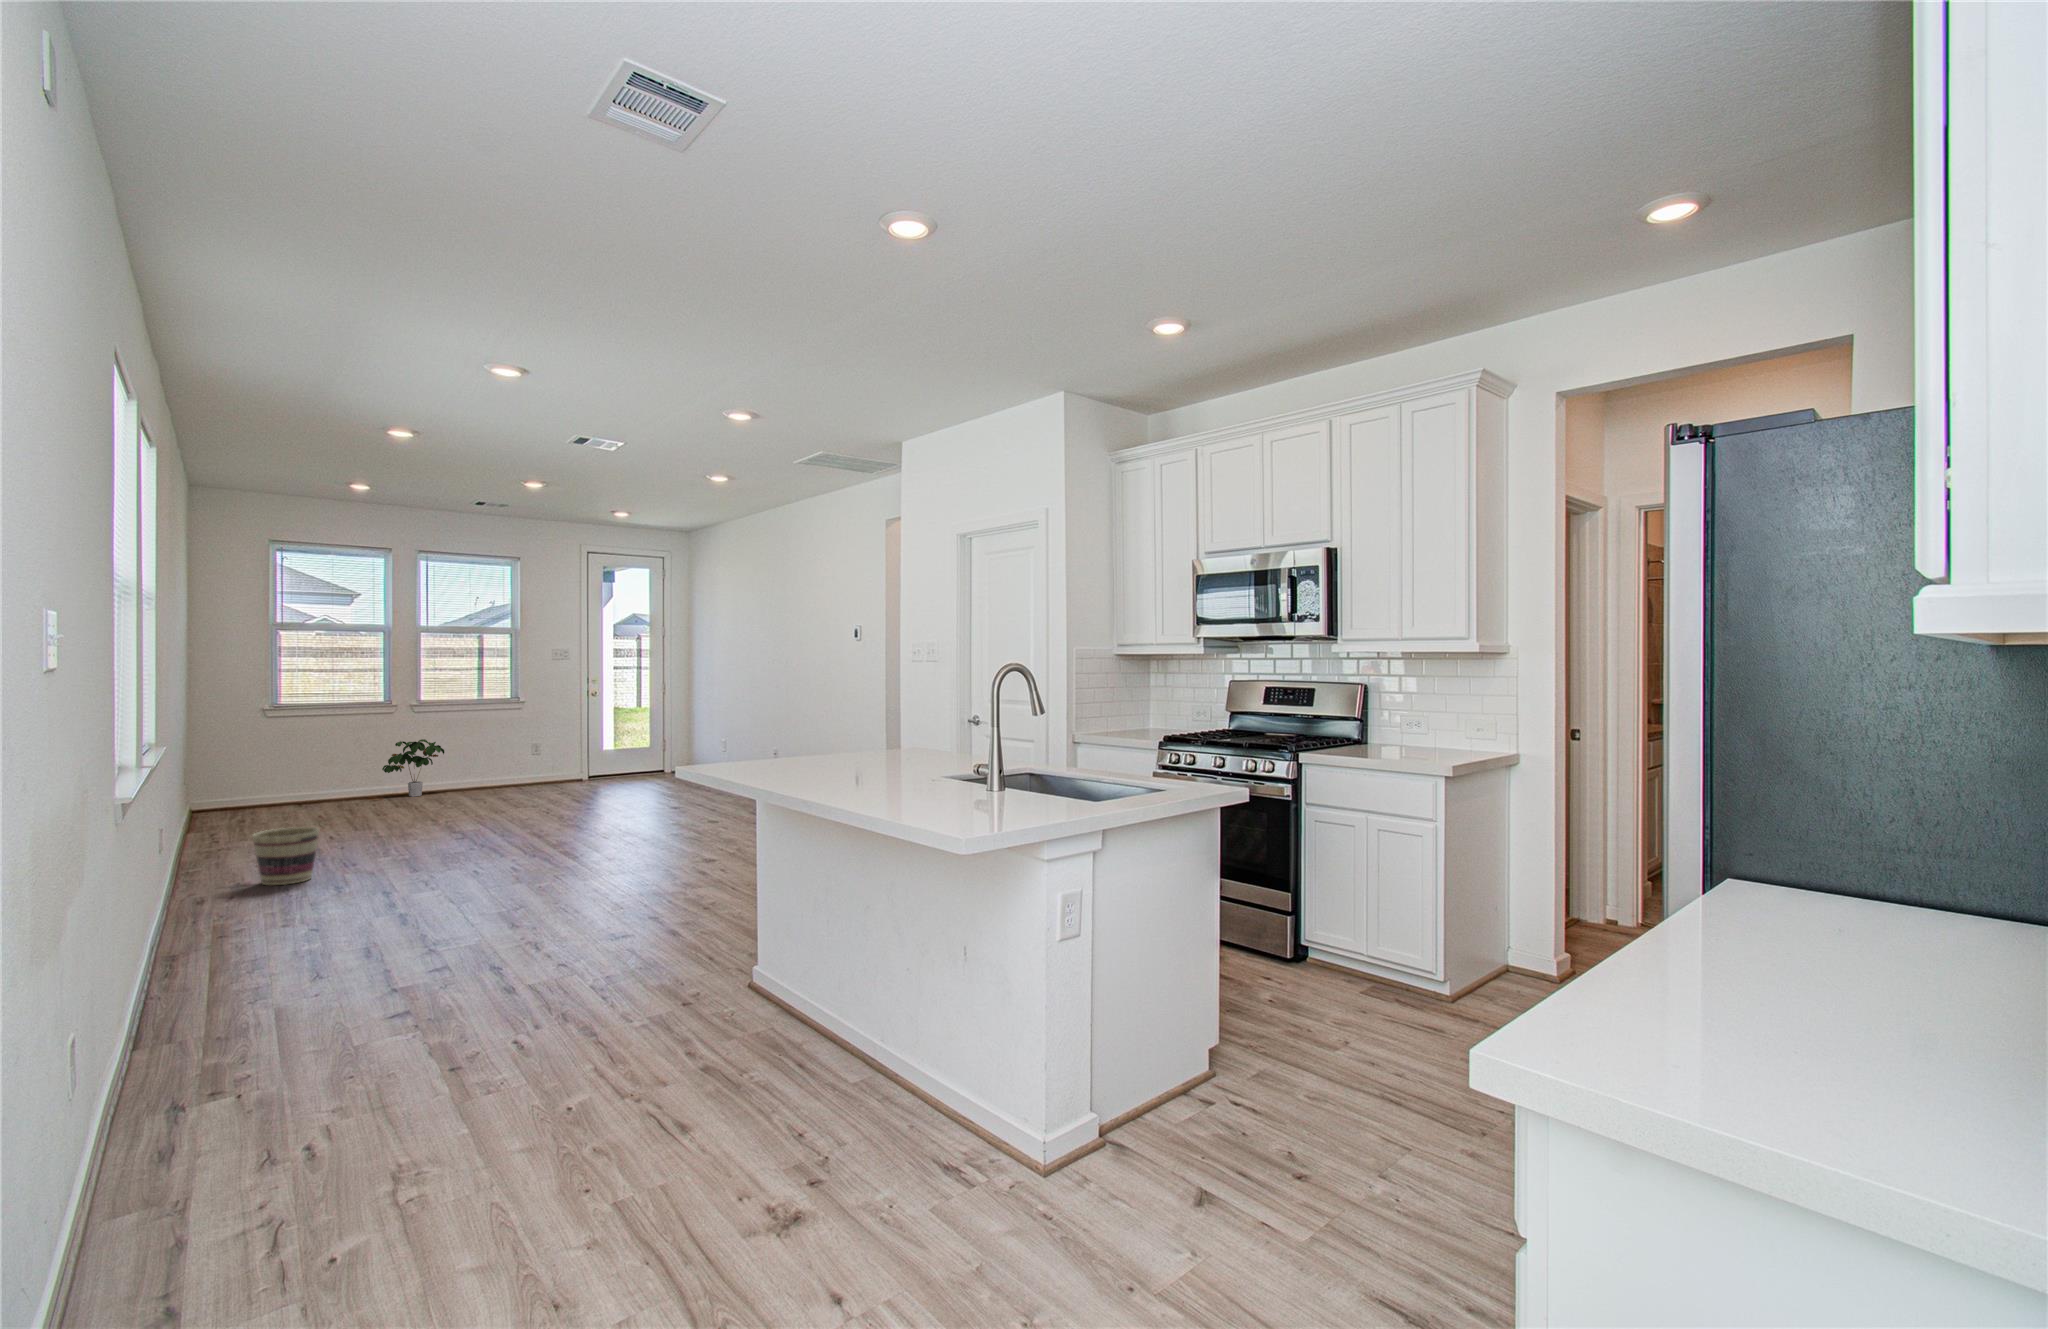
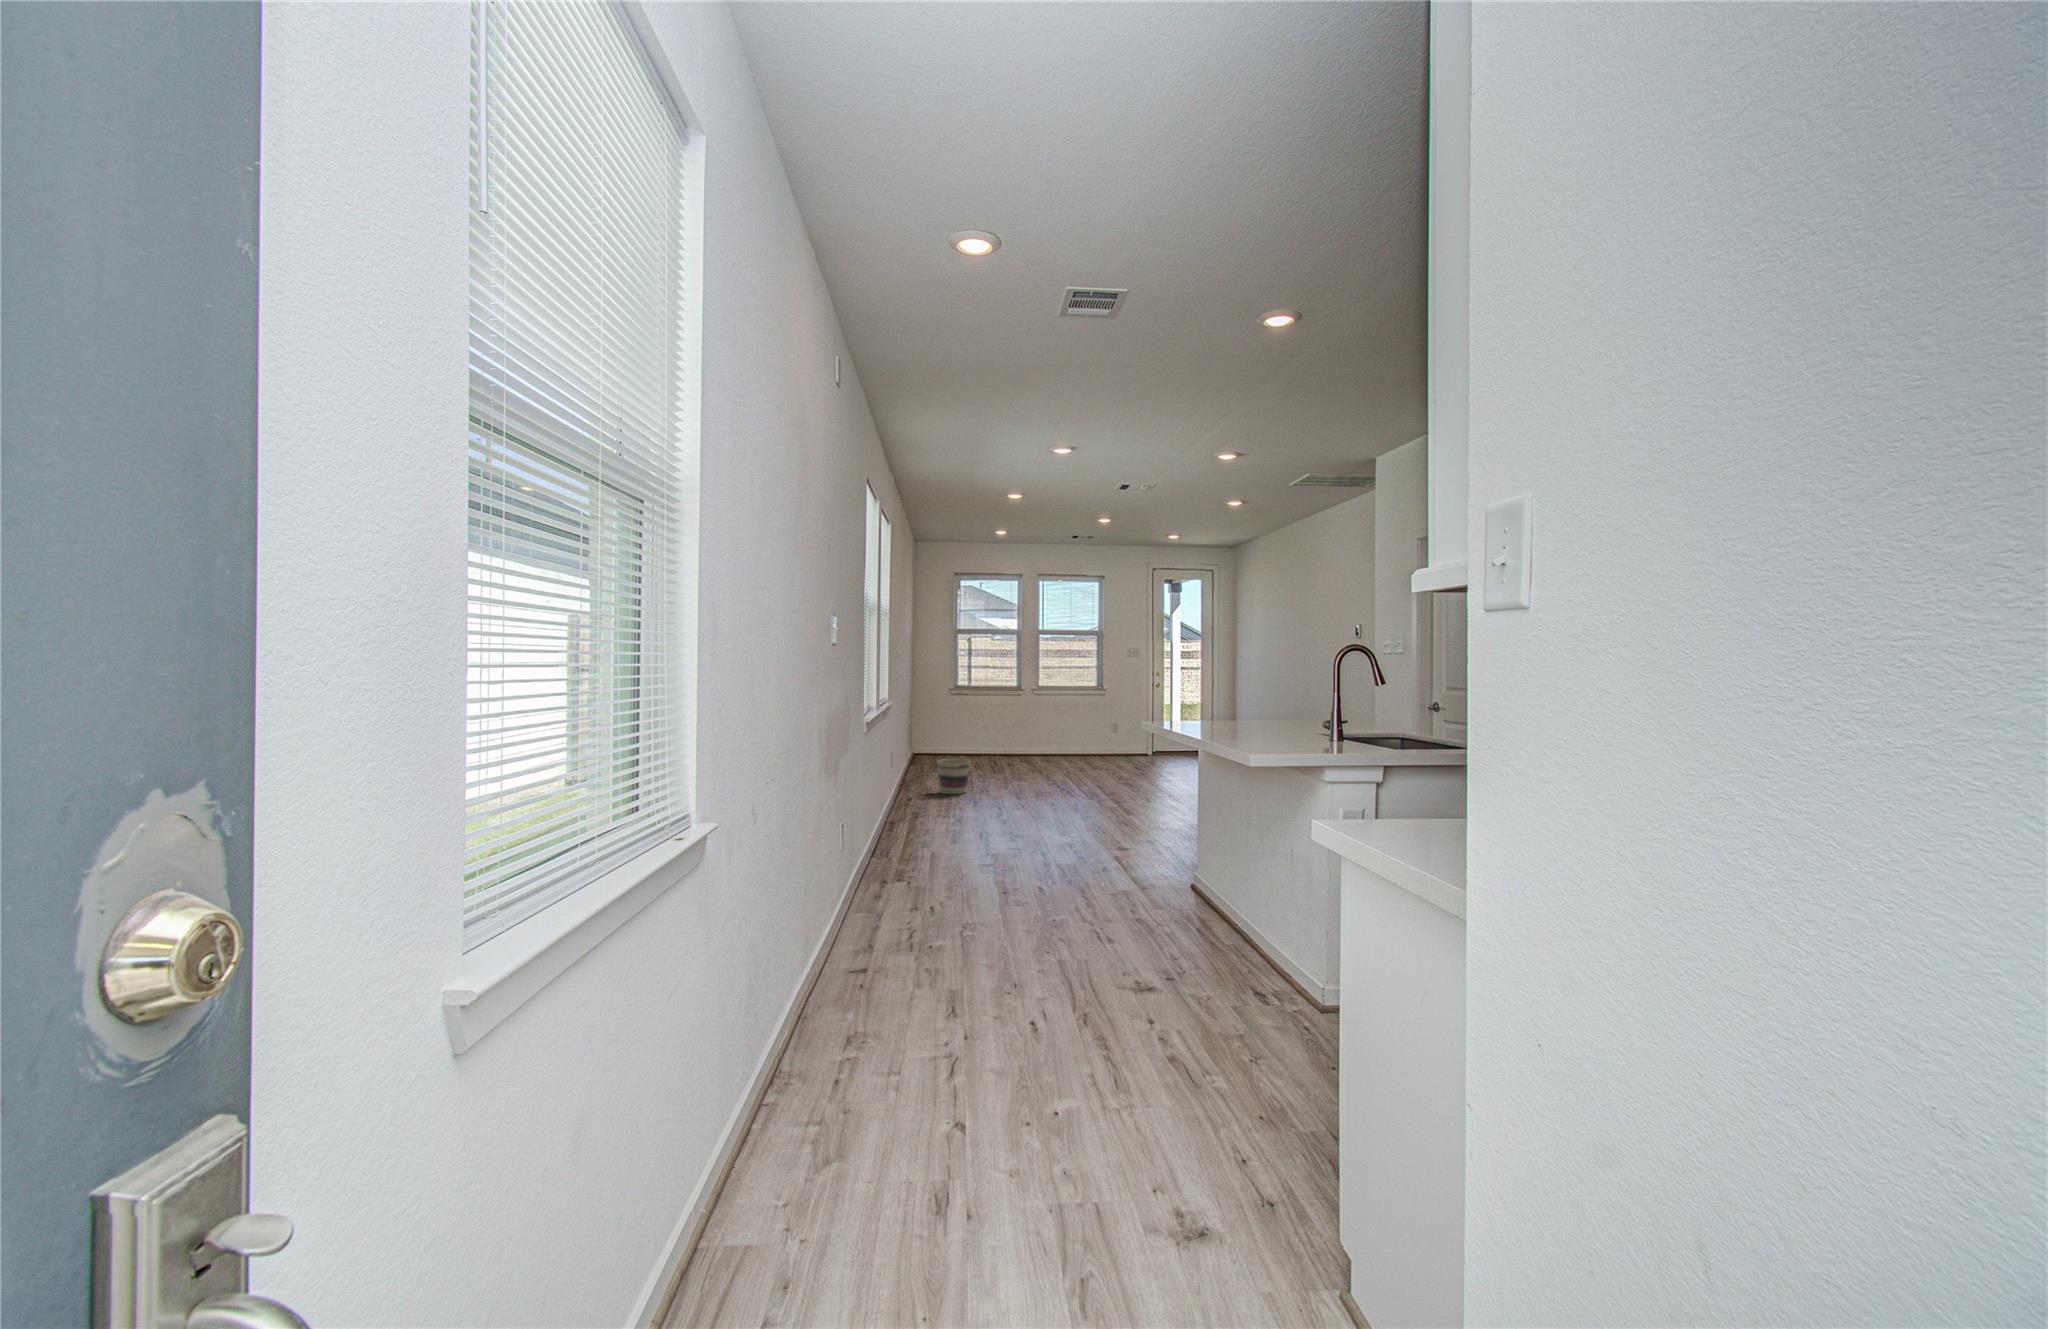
potted plant: present [382,739,444,797] -> none [1017,712,1055,753]

